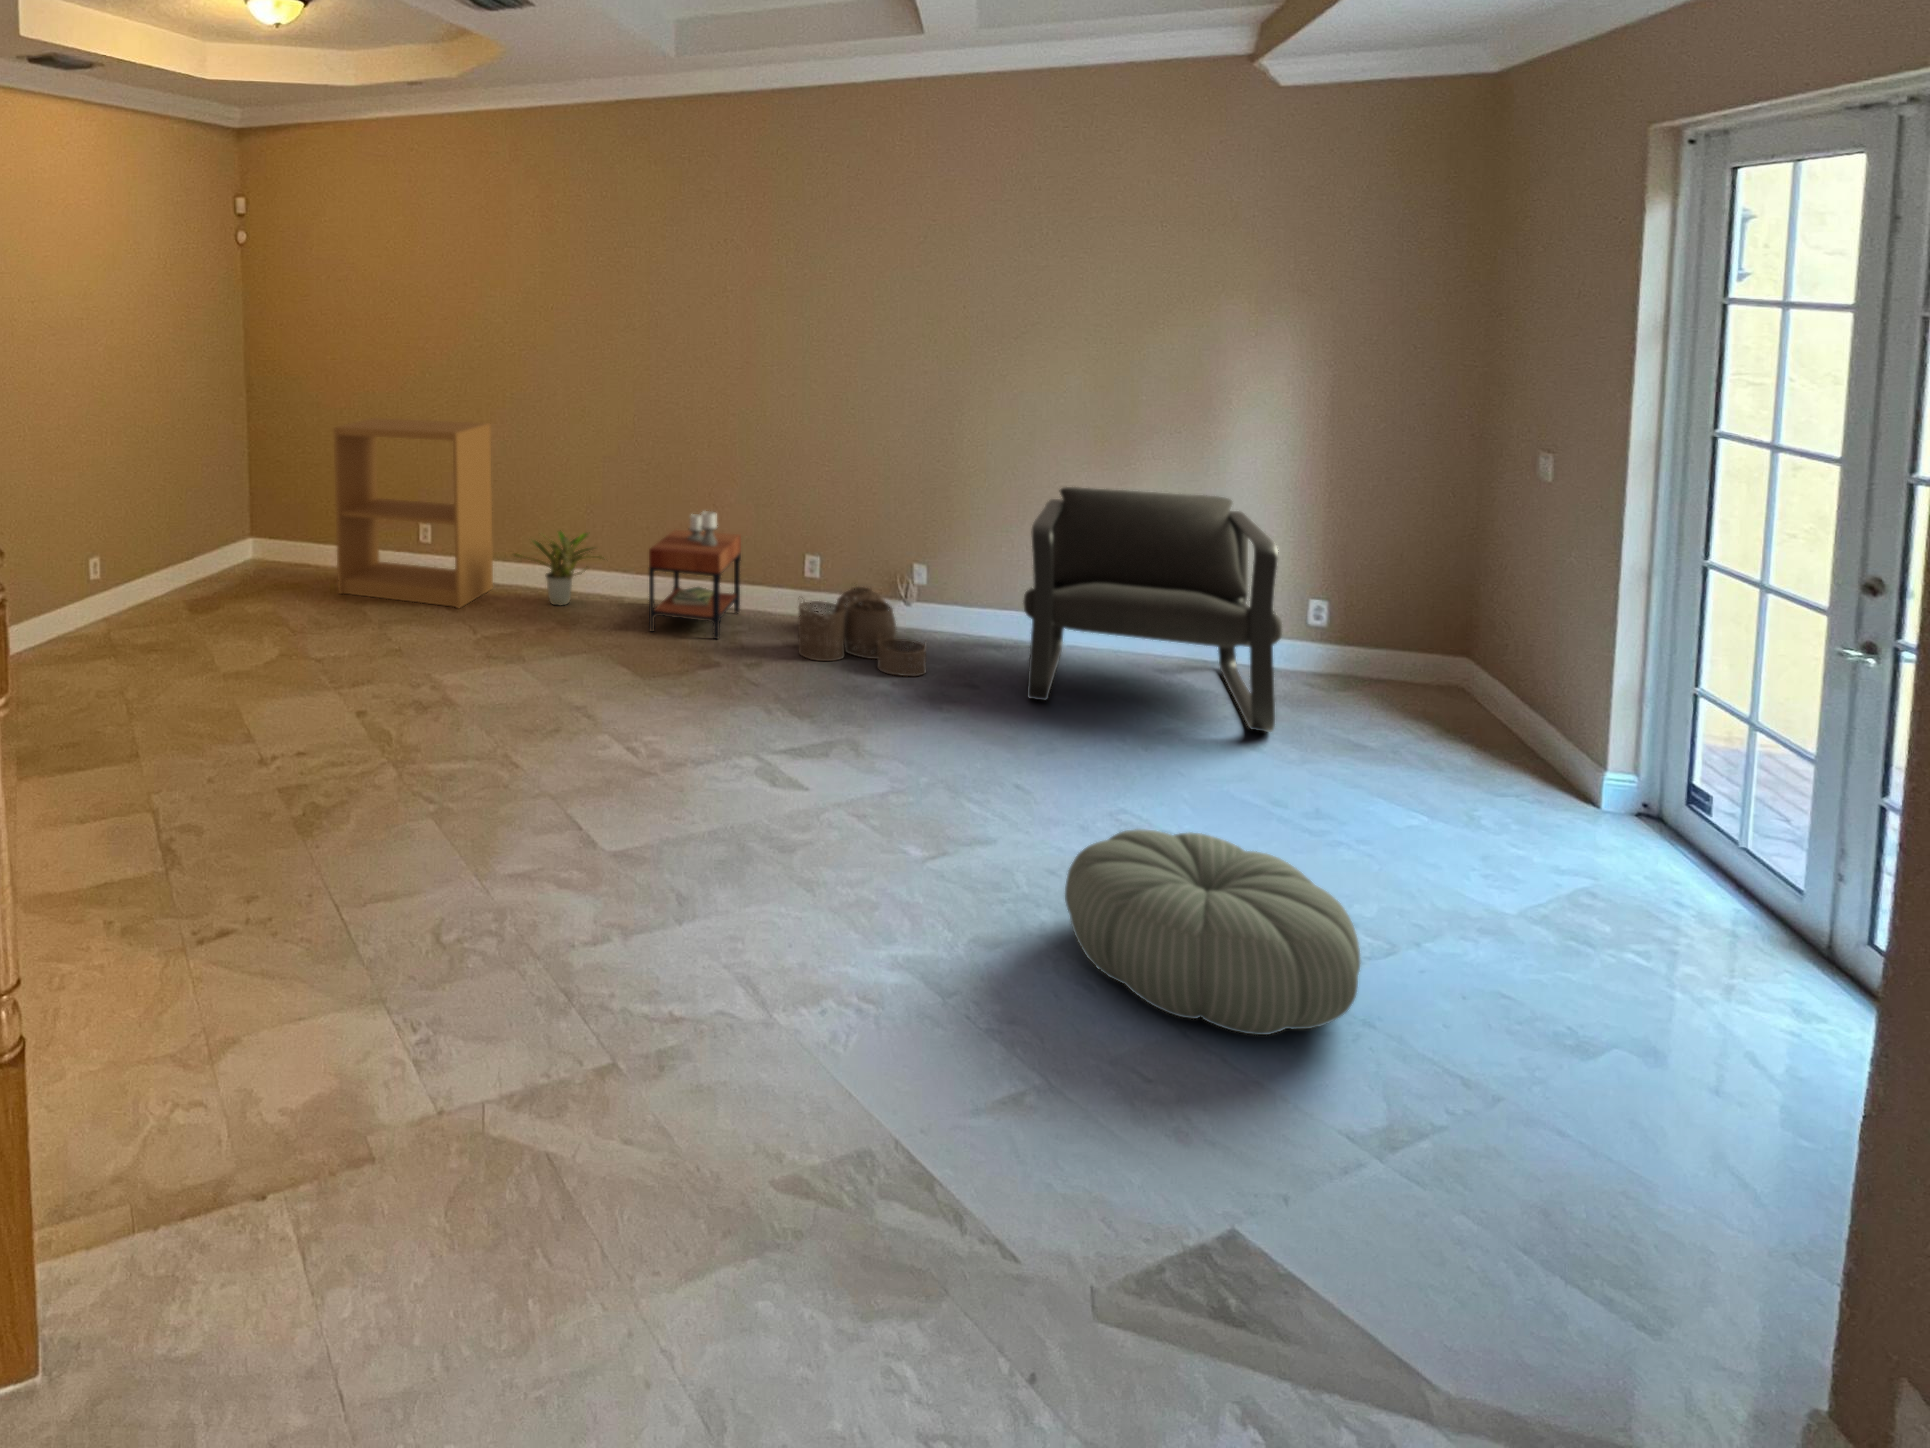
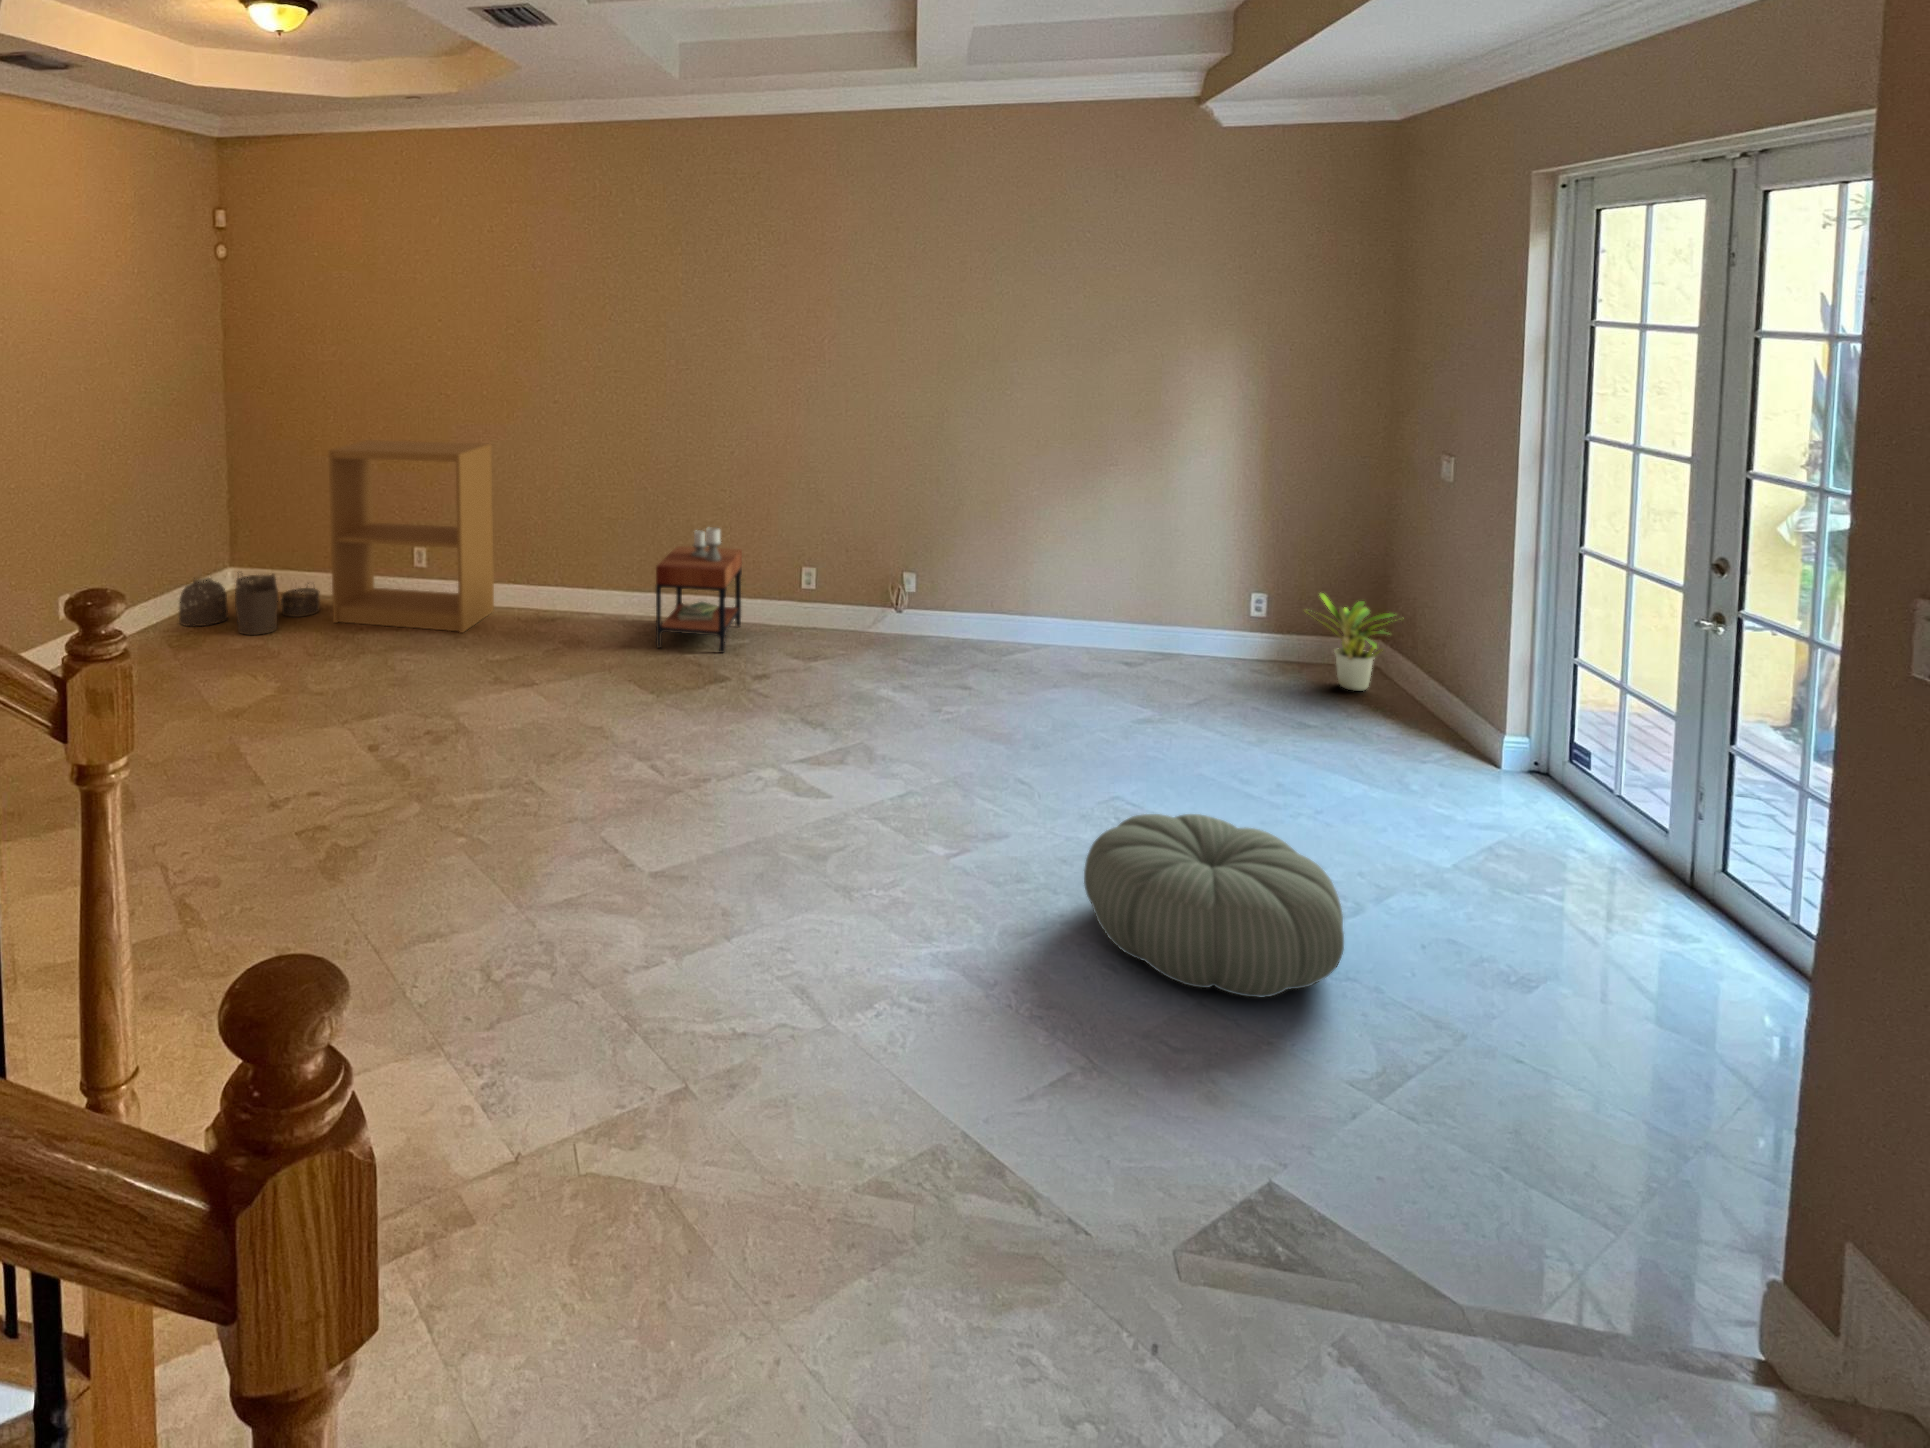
armchair: present [1024,487,1283,732] -> none [1012,496,1238,716]
potted plant: present [514,531,593,606] -> present [1306,593,1394,691]
woven basket: present [798,587,926,676] -> present [179,574,319,635]

